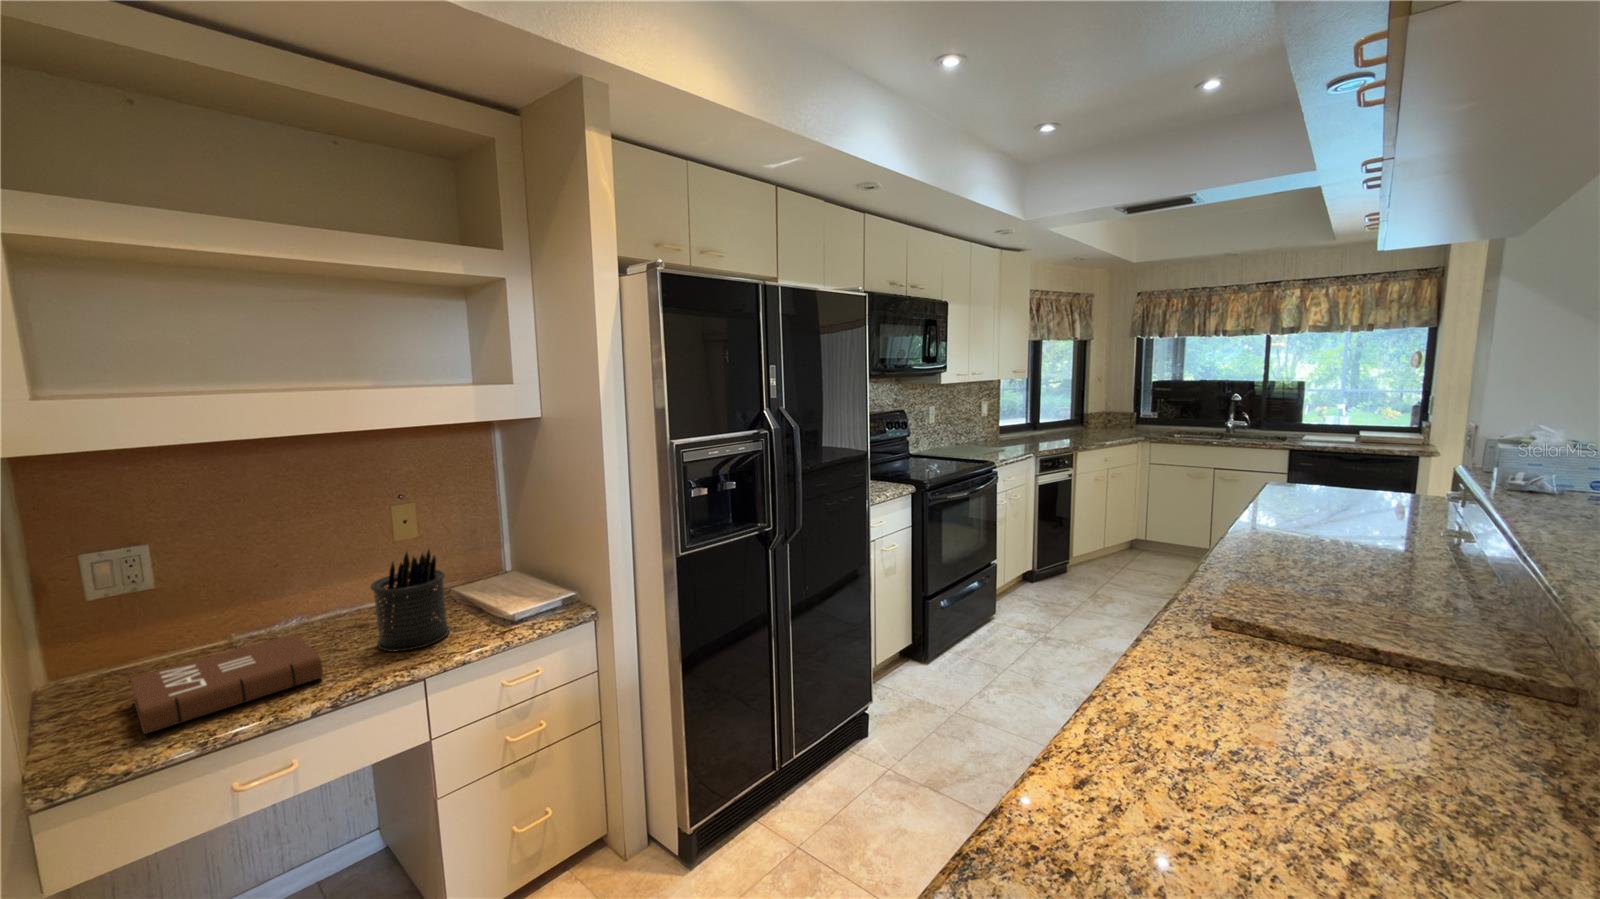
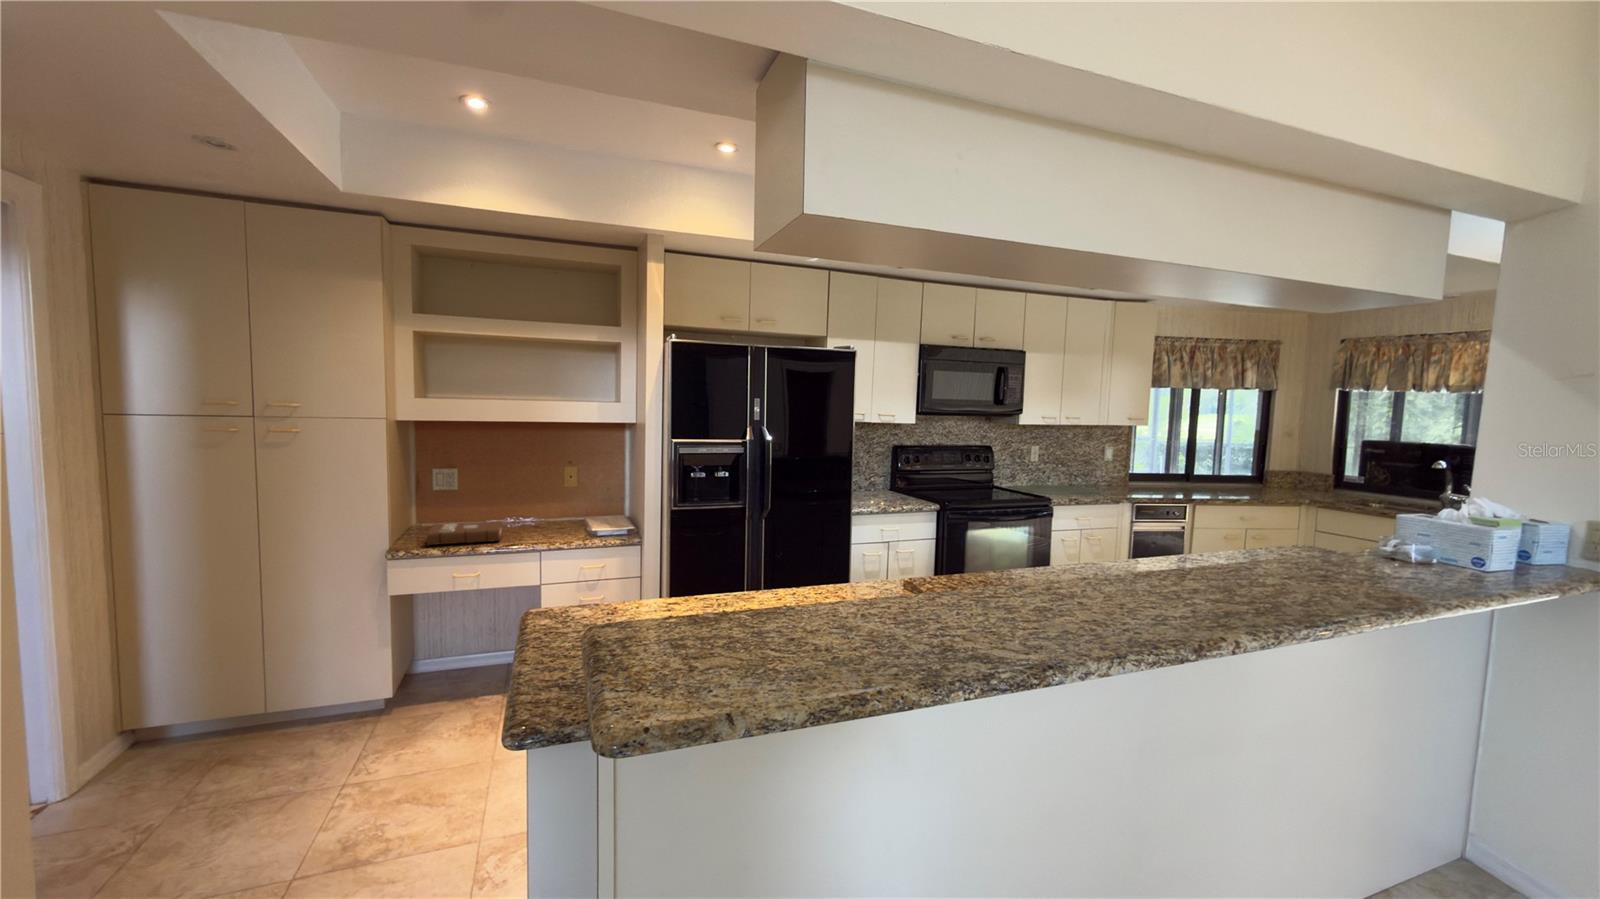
pen holder: present [370,550,449,652] -> none [531,486,569,539]

